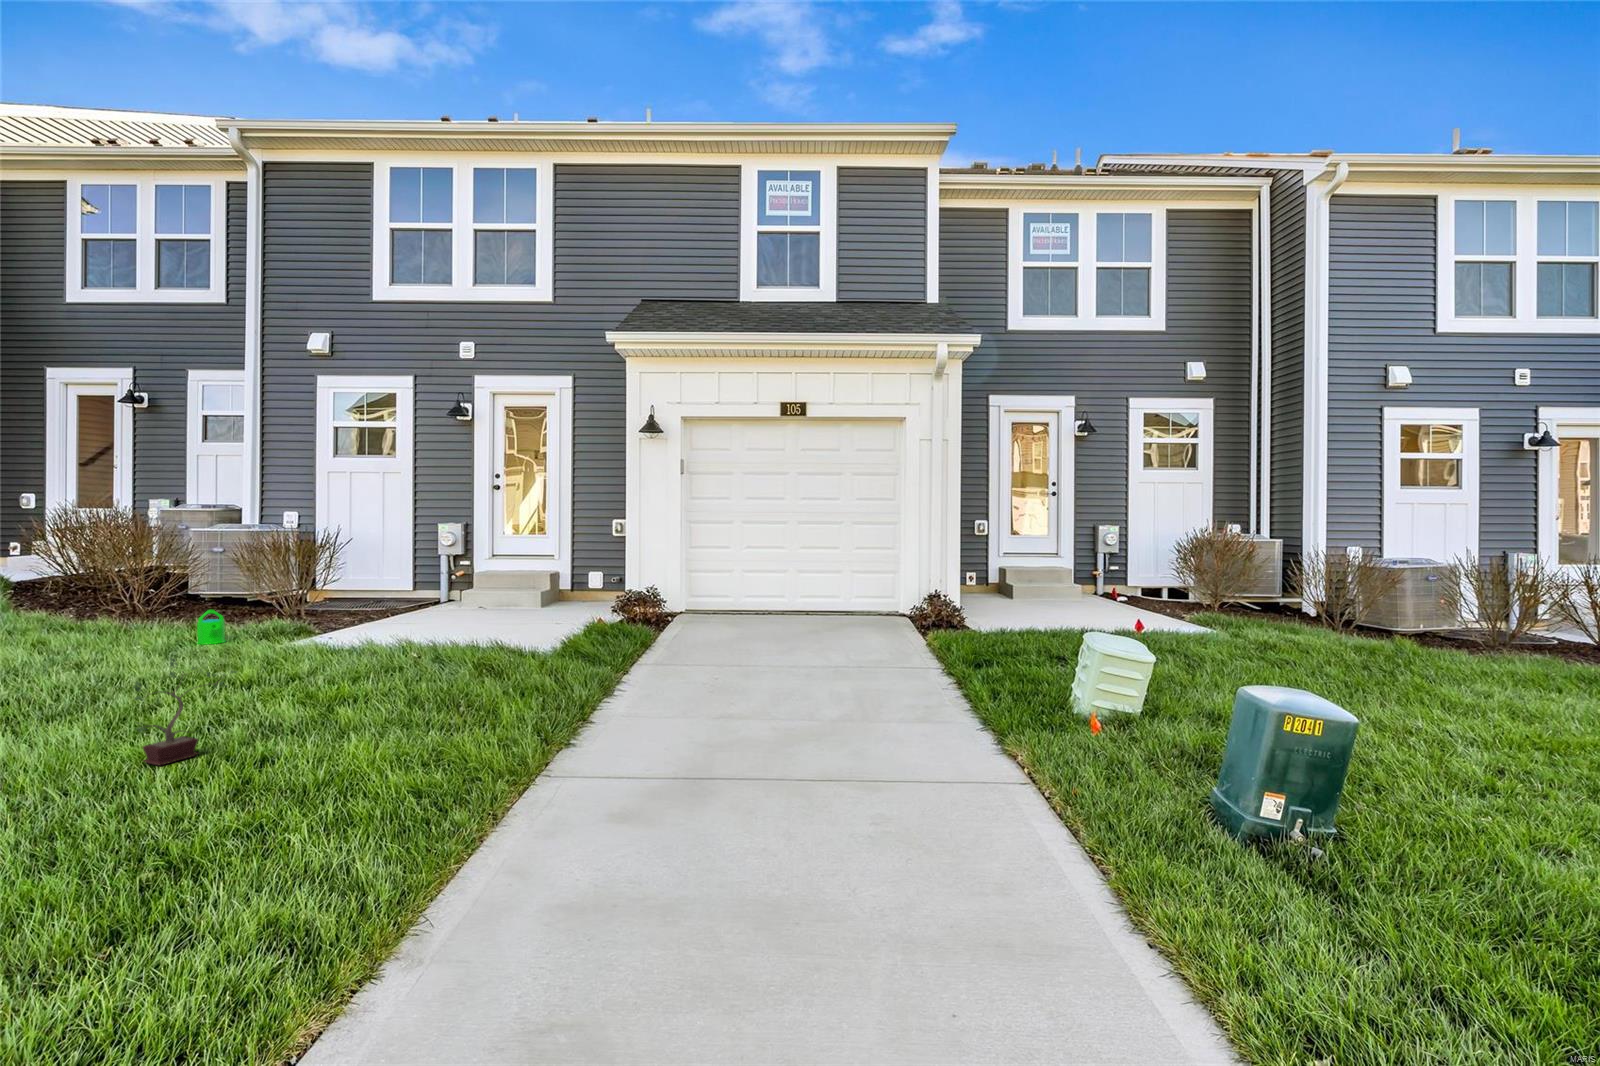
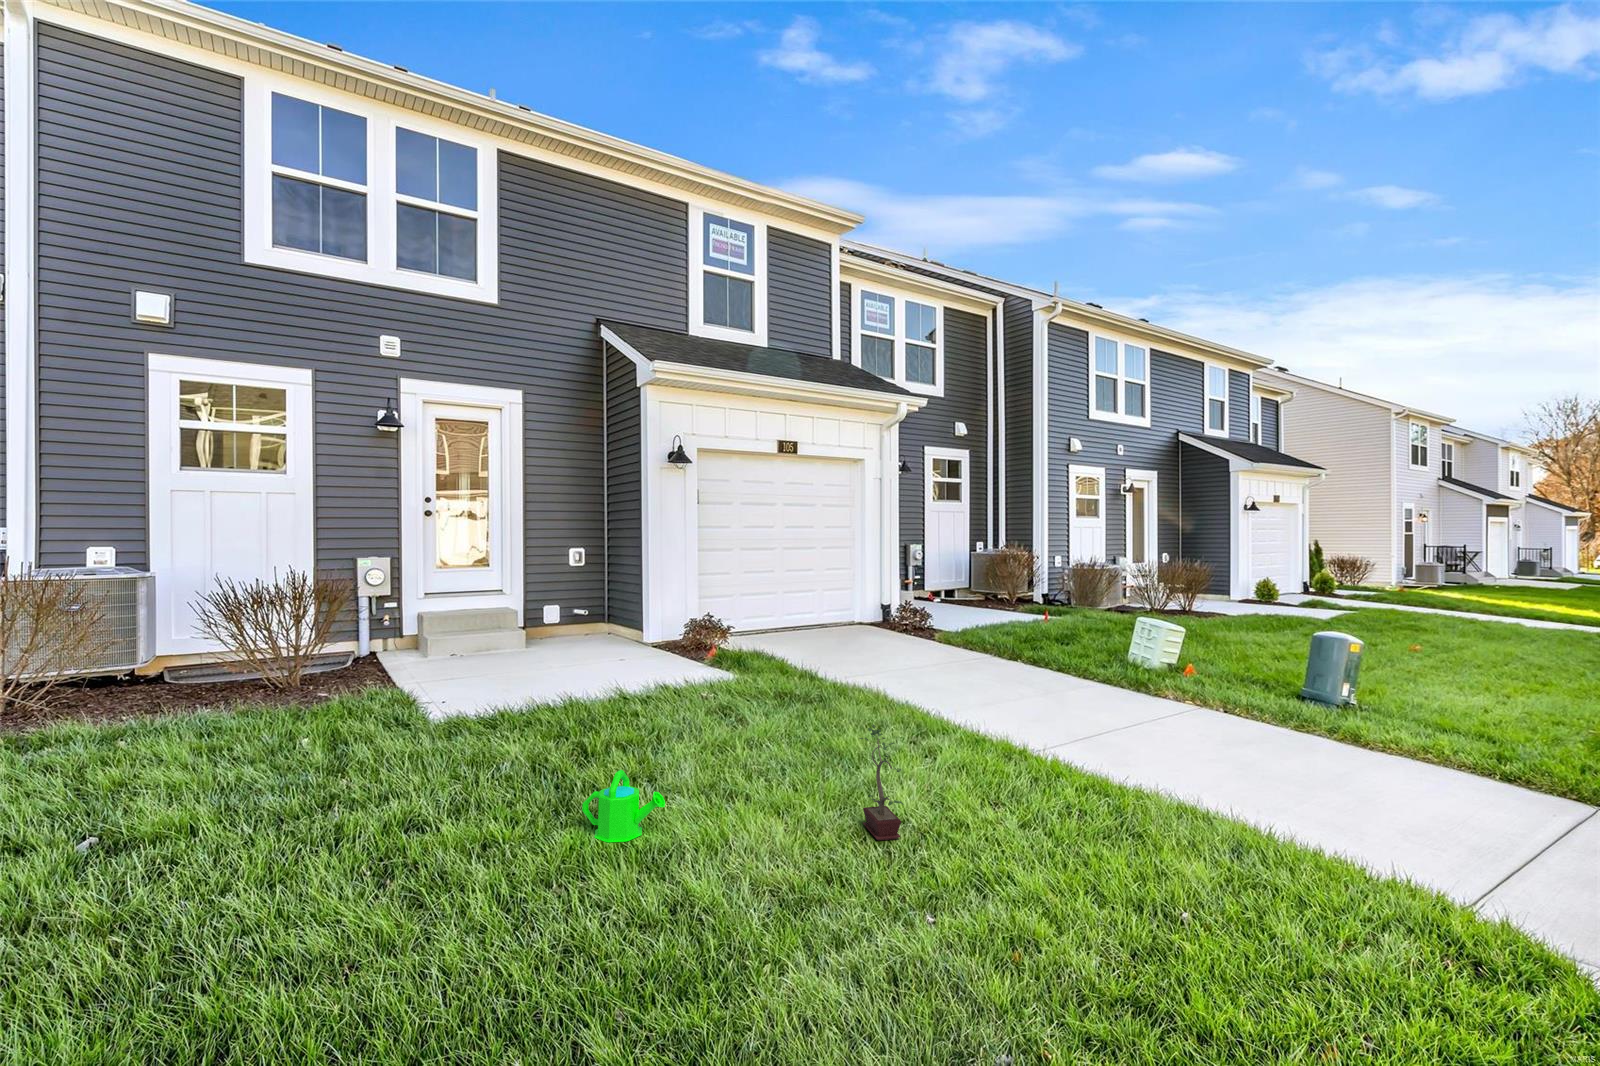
watering can: present [197,610,225,645] -> present [582,770,665,843]

